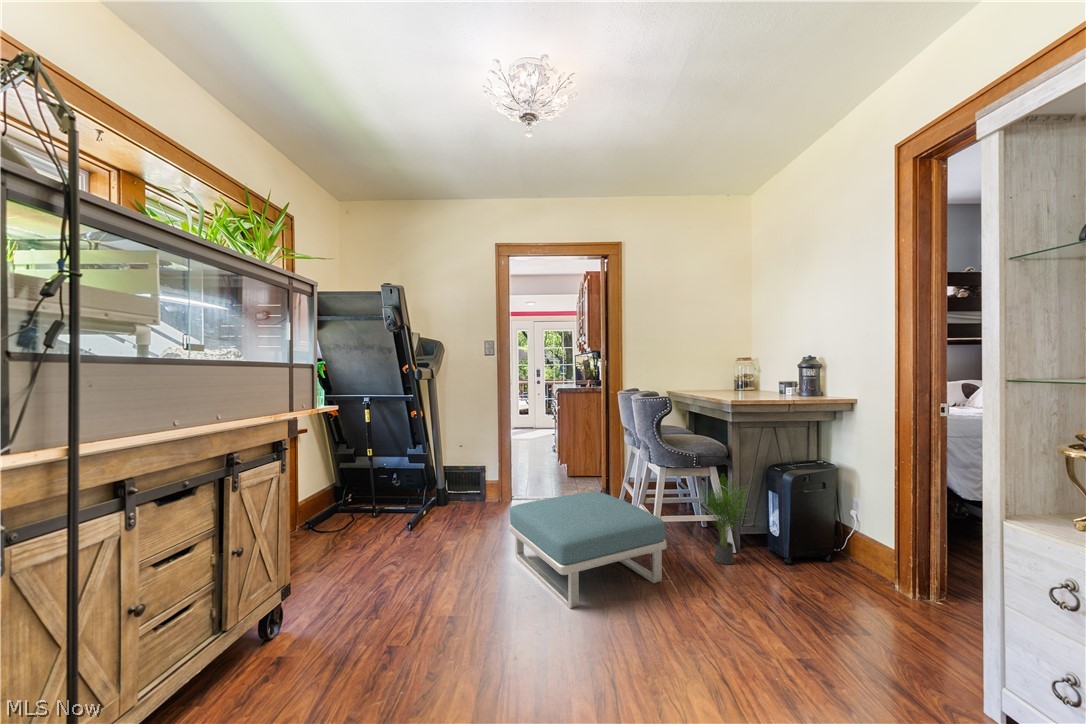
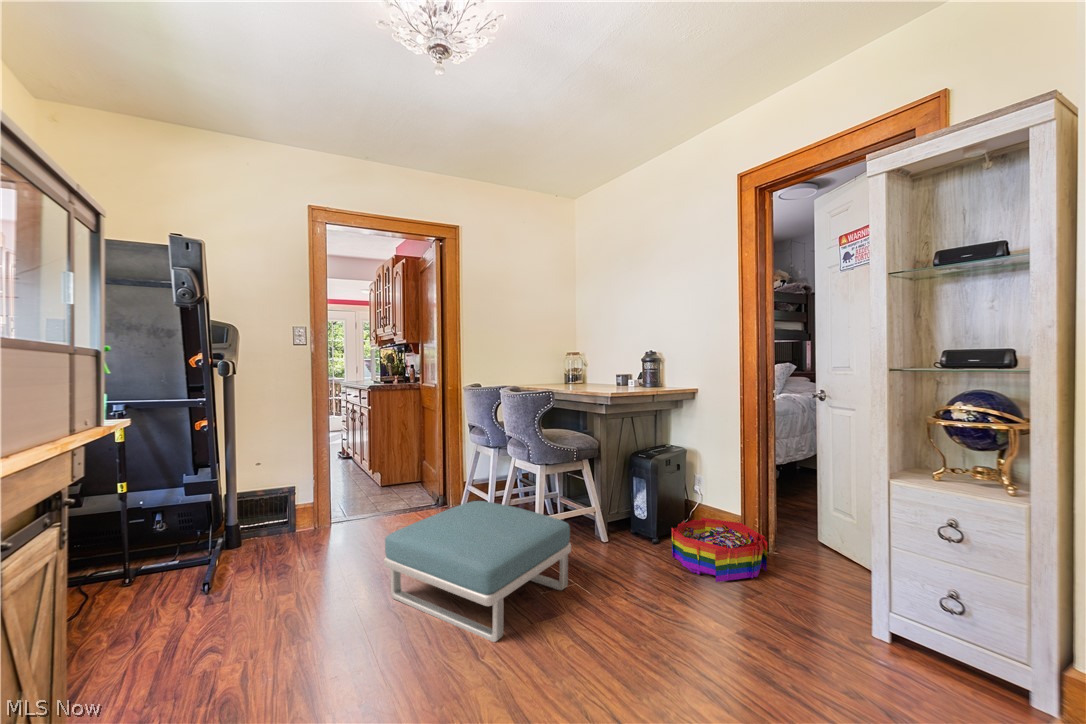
potted plant: present [701,478,745,564] -> none [575,464,635,555]
storage bin: none [793,543,912,622] -> present [672,518,767,582]

